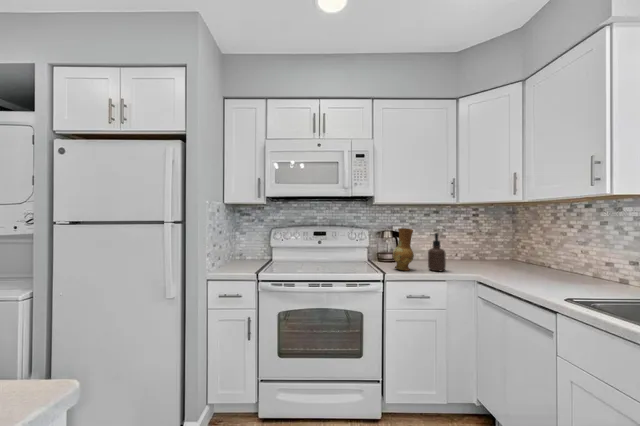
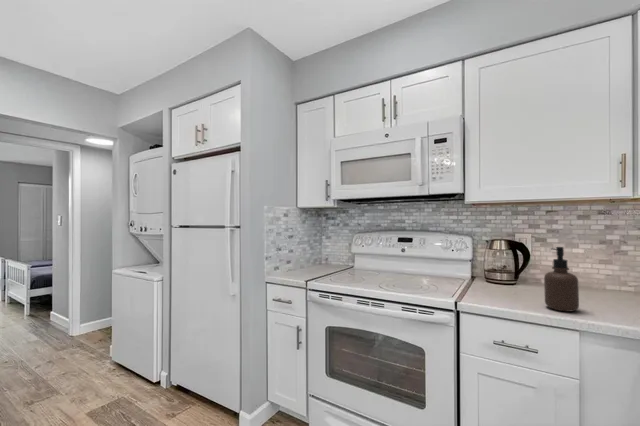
ceramic jug: present [393,228,414,271] -> none [481,237,516,302]

